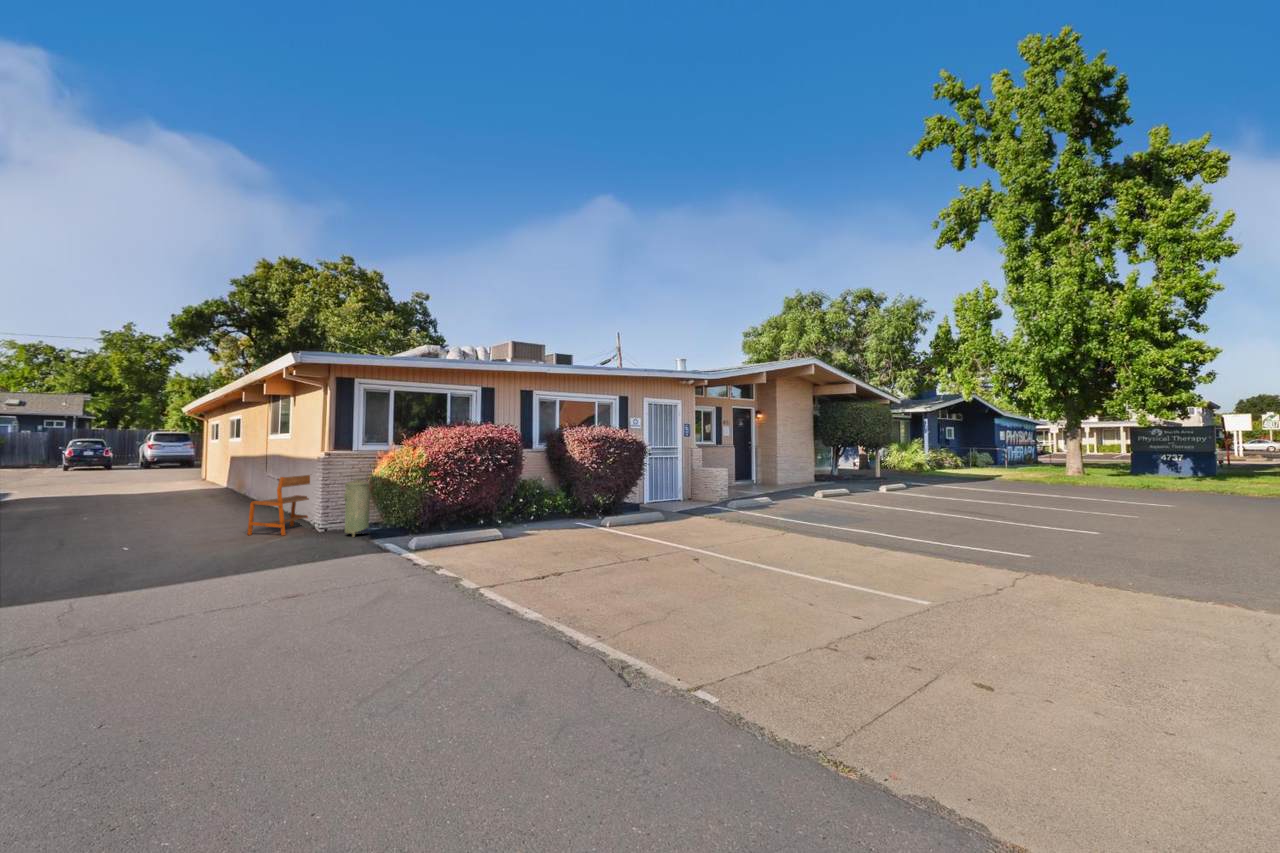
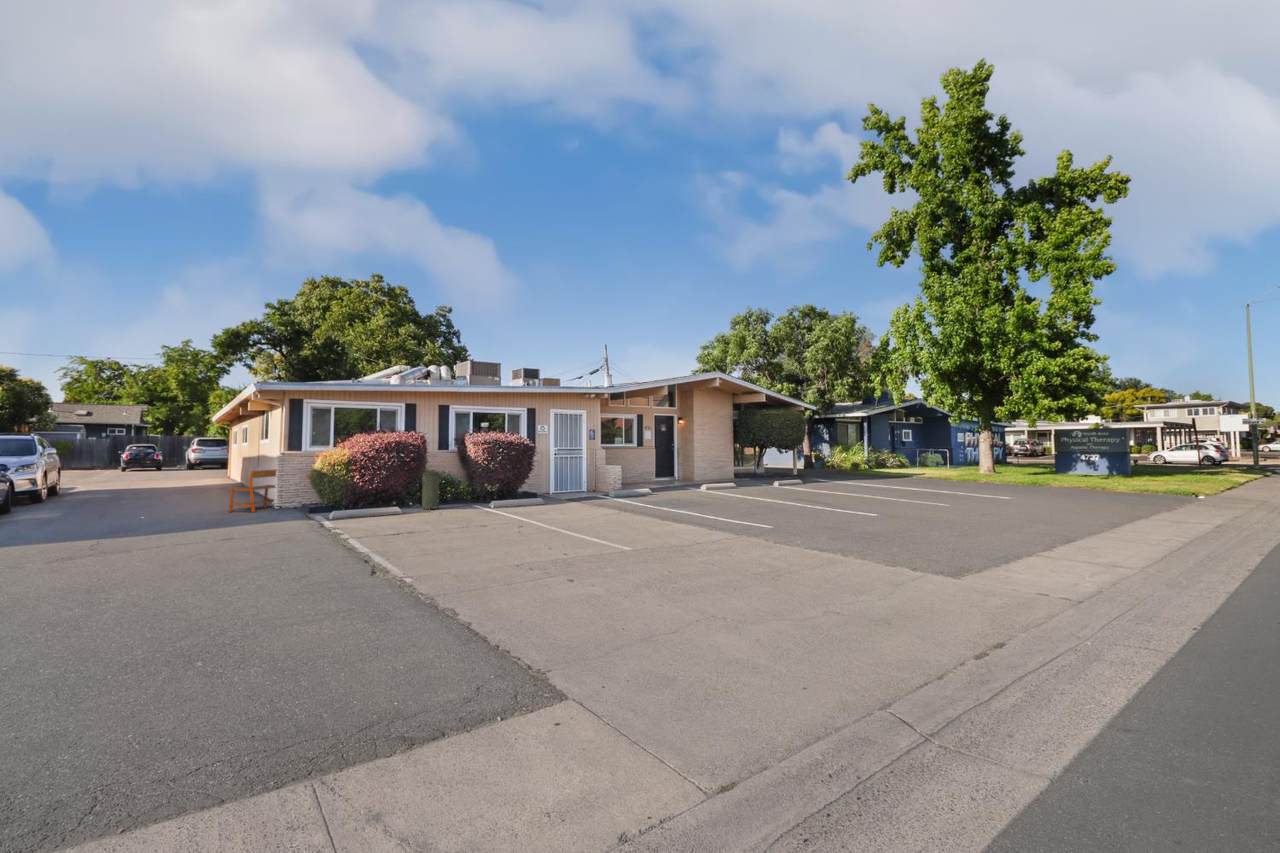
trash can: present [344,479,371,537] -> present [422,470,440,510]

